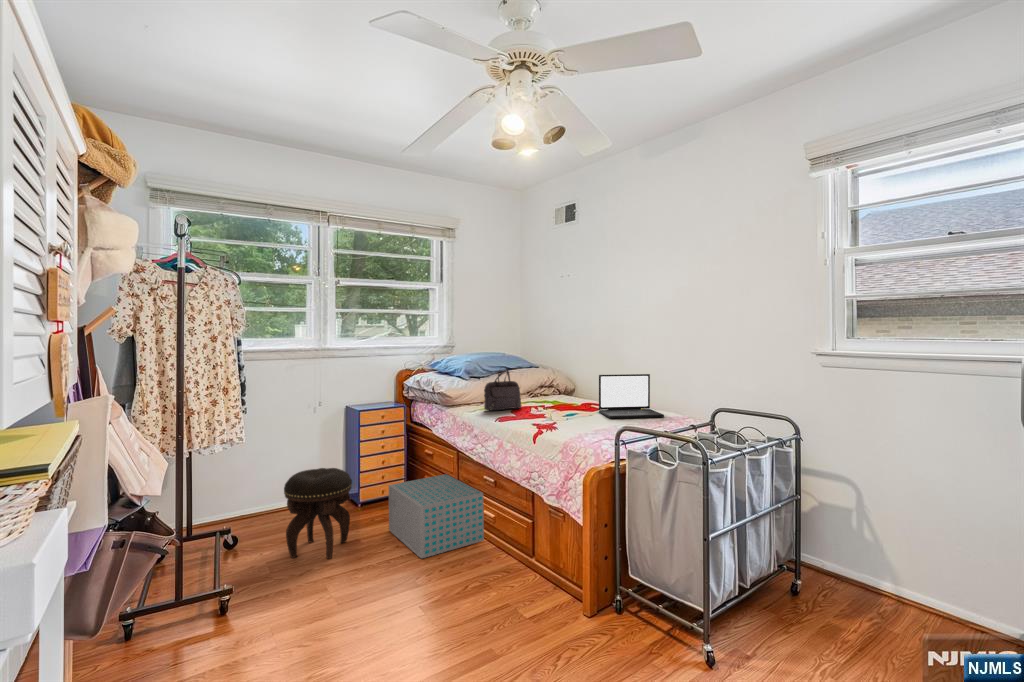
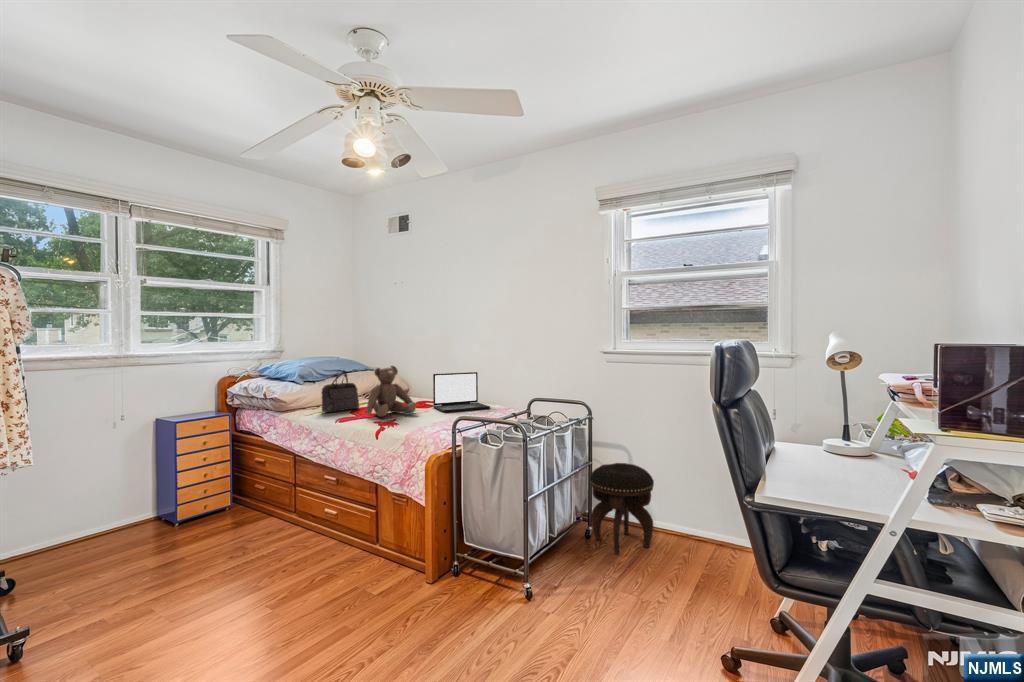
teddy bear: none [526,365,579,420] -> present [367,366,417,417]
footstool: present [284,468,352,559] -> present [590,463,654,554]
storage box: present [389,474,484,558] -> none [216,479,325,564]

